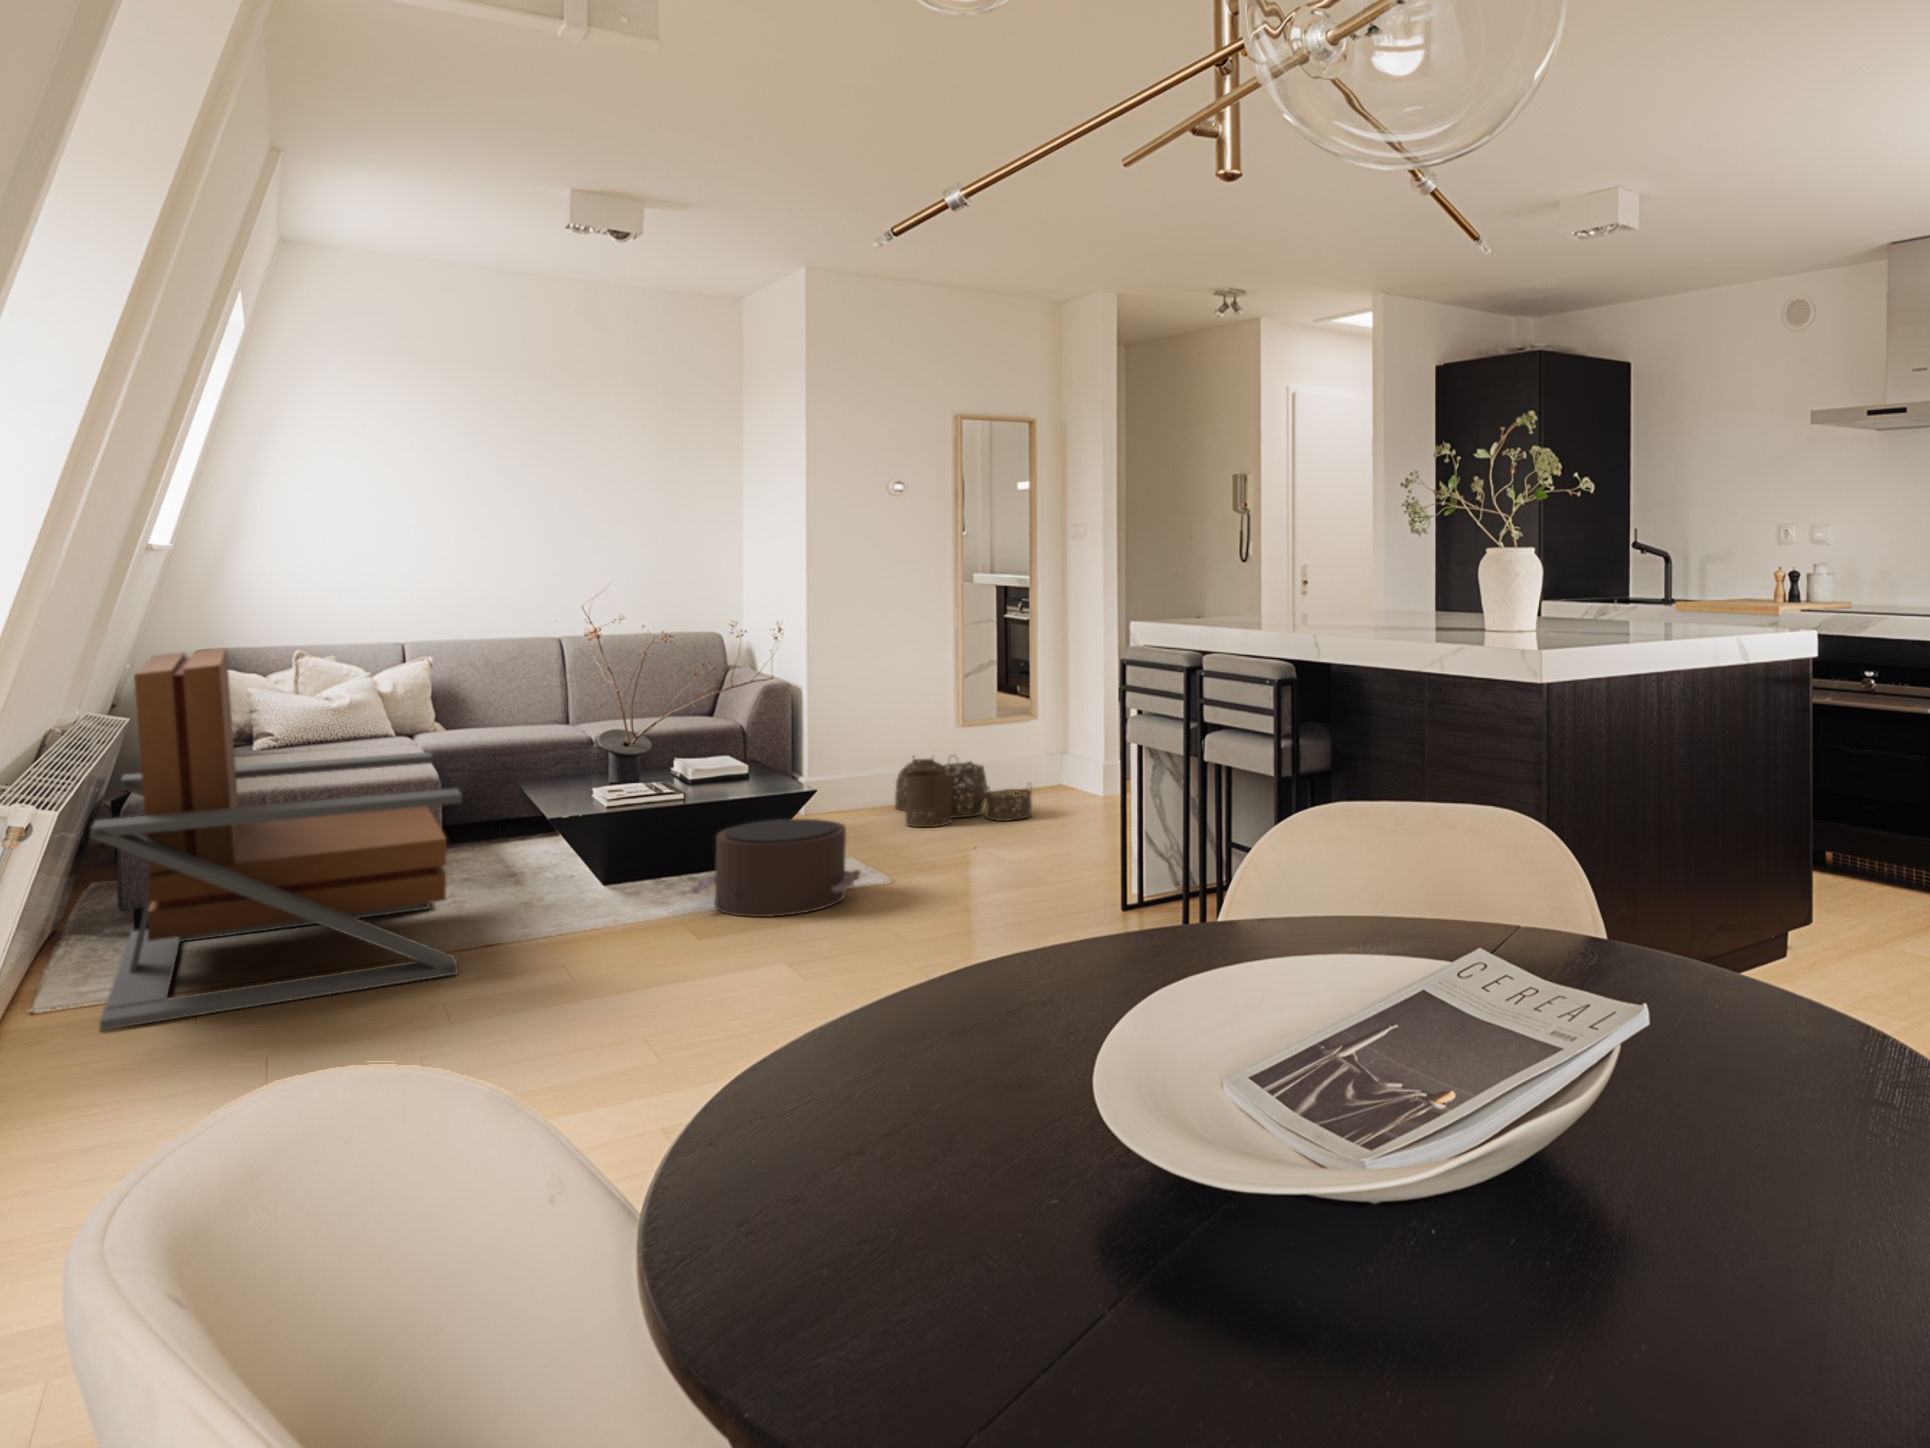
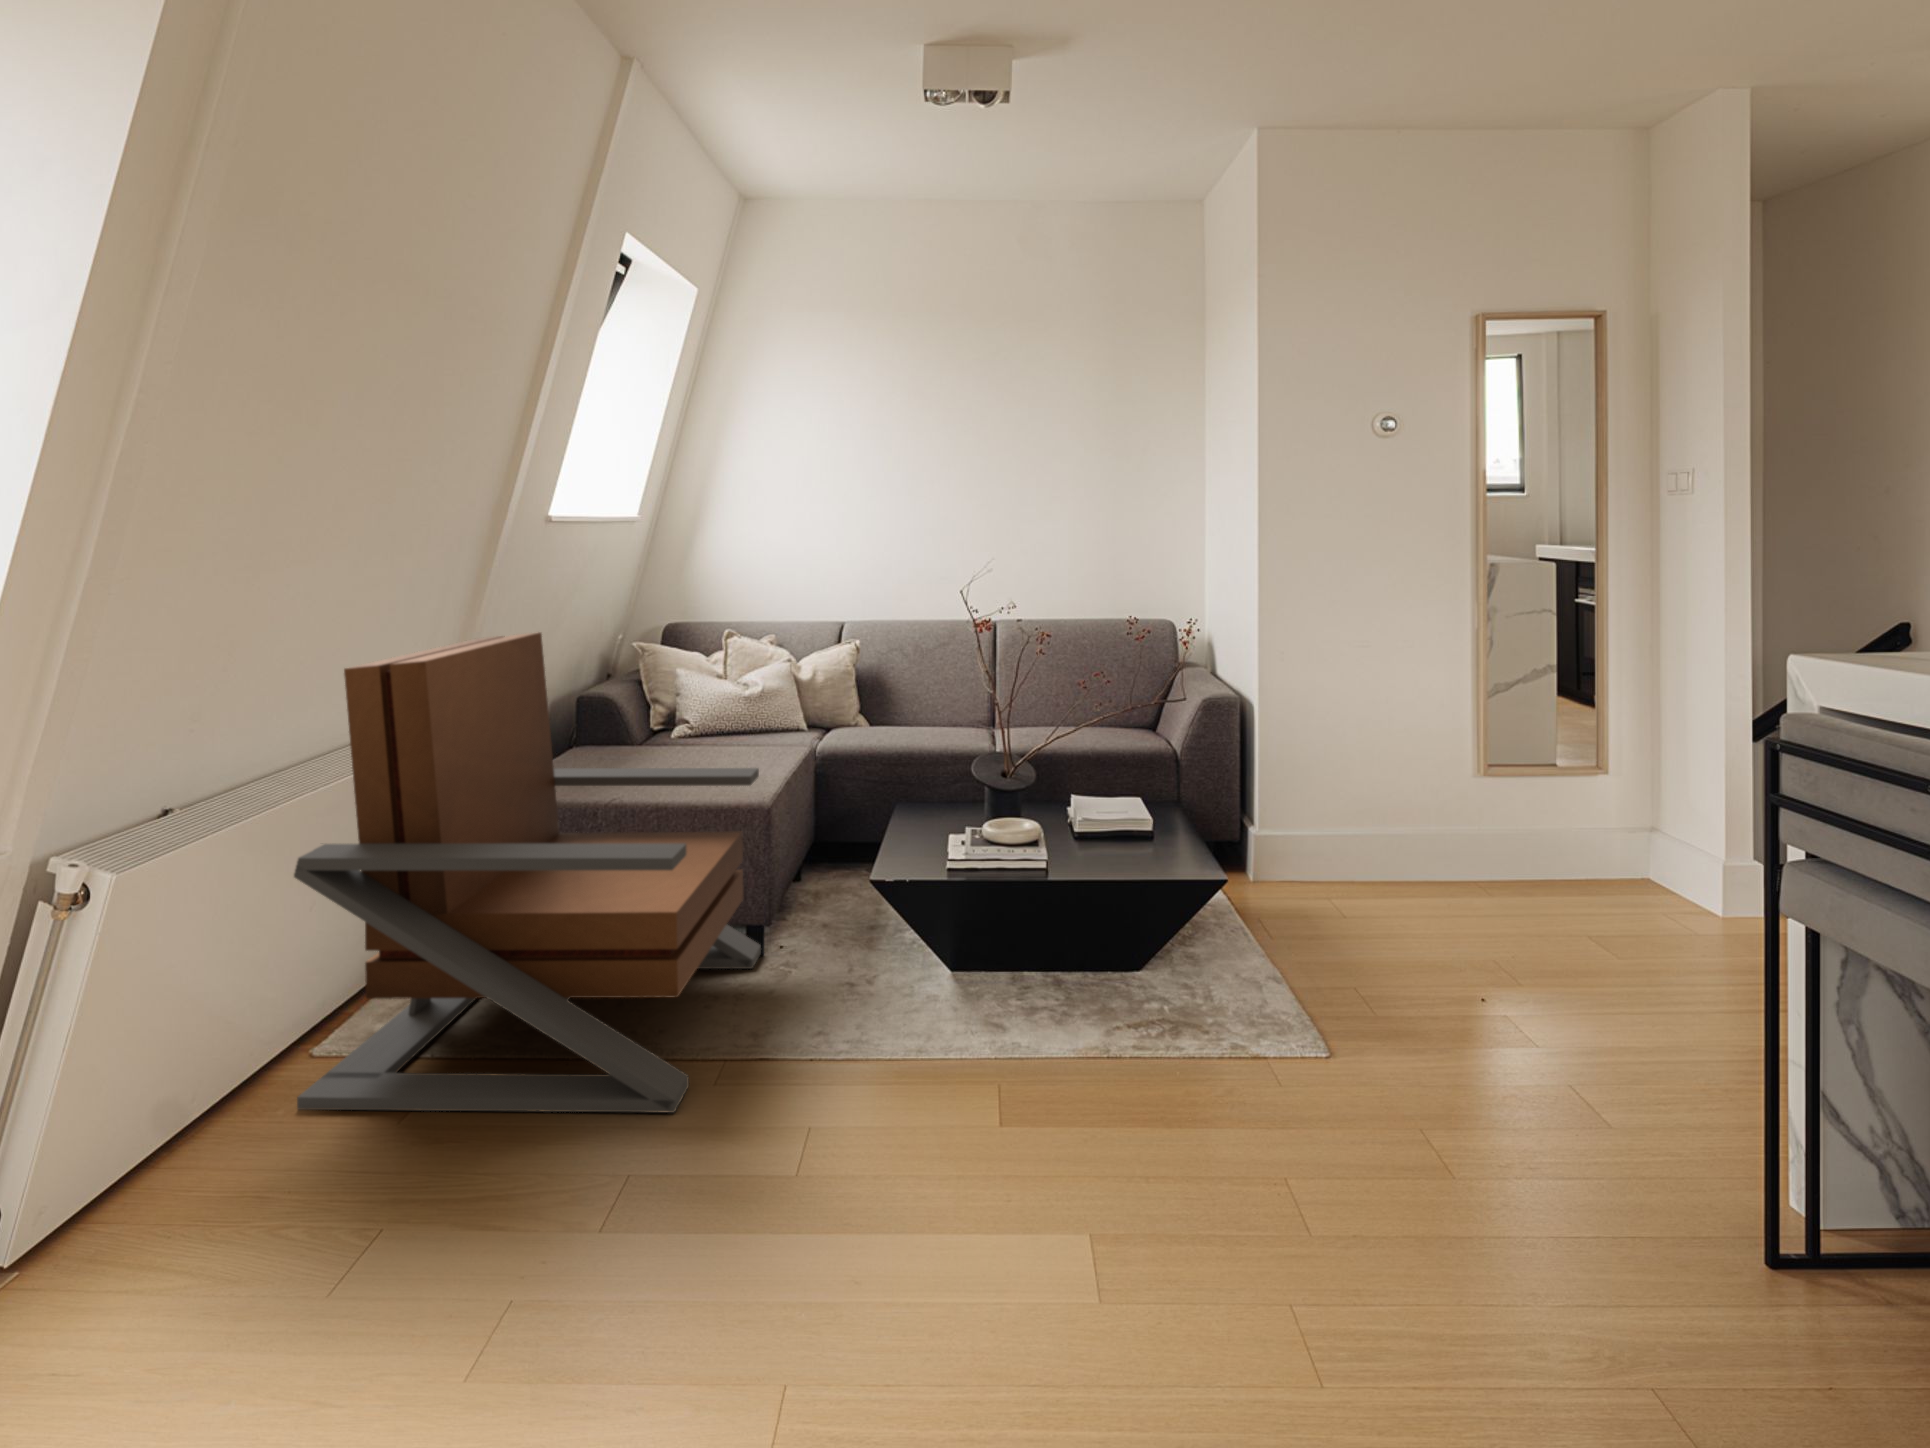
woven basket: present [895,756,1032,827] -> none [1393,811,1608,943]
pouf: present [690,819,860,917] -> none [1015,919,1277,1097]

